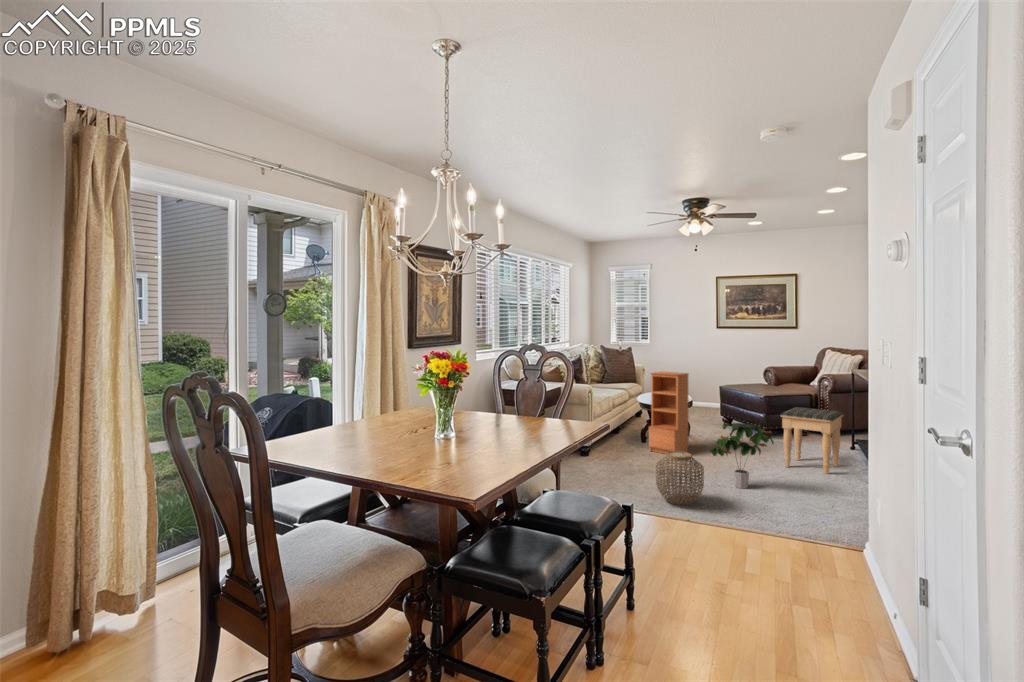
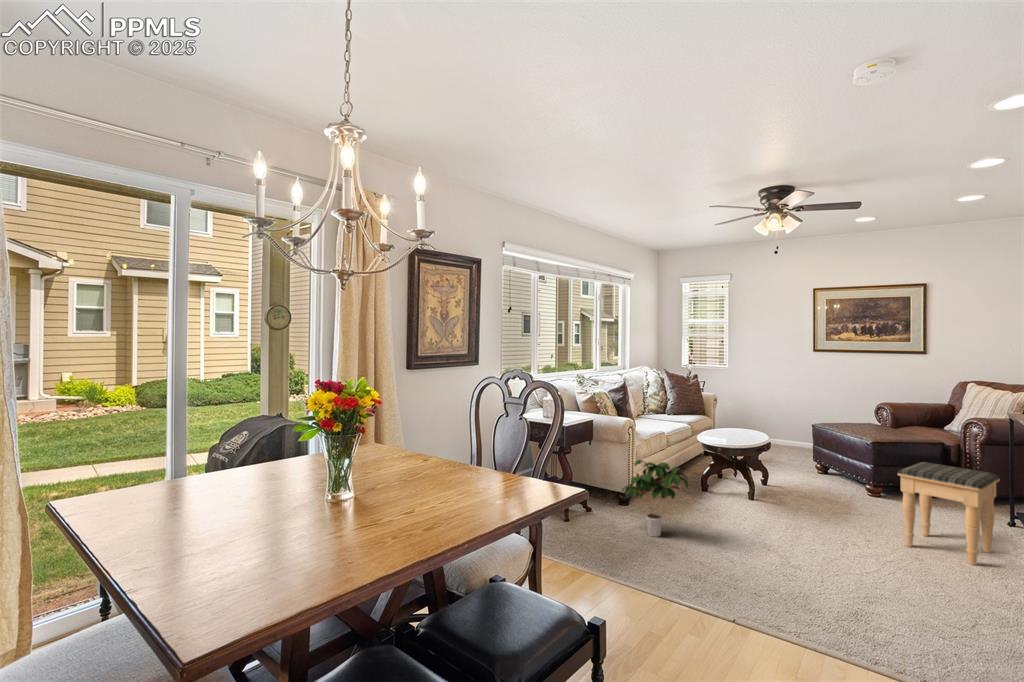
bookcase: present [649,372,688,454] -> none [712,404,766,515]
potted plant: present [709,424,774,488] -> present [622,460,688,537]
woven basket: present [656,451,704,505] -> none [702,519,772,599]

